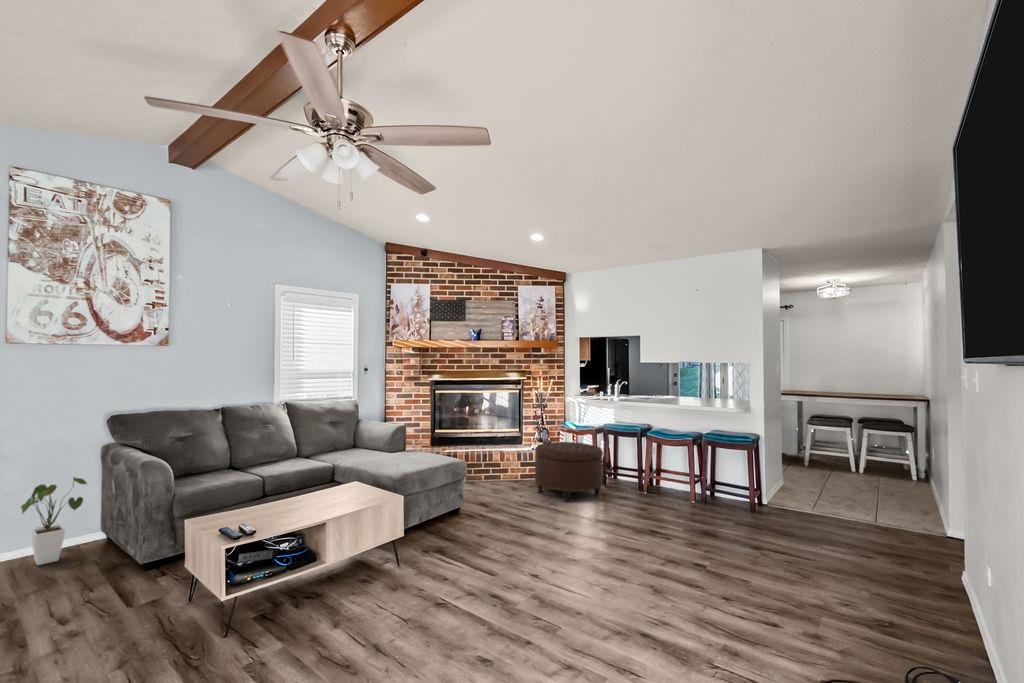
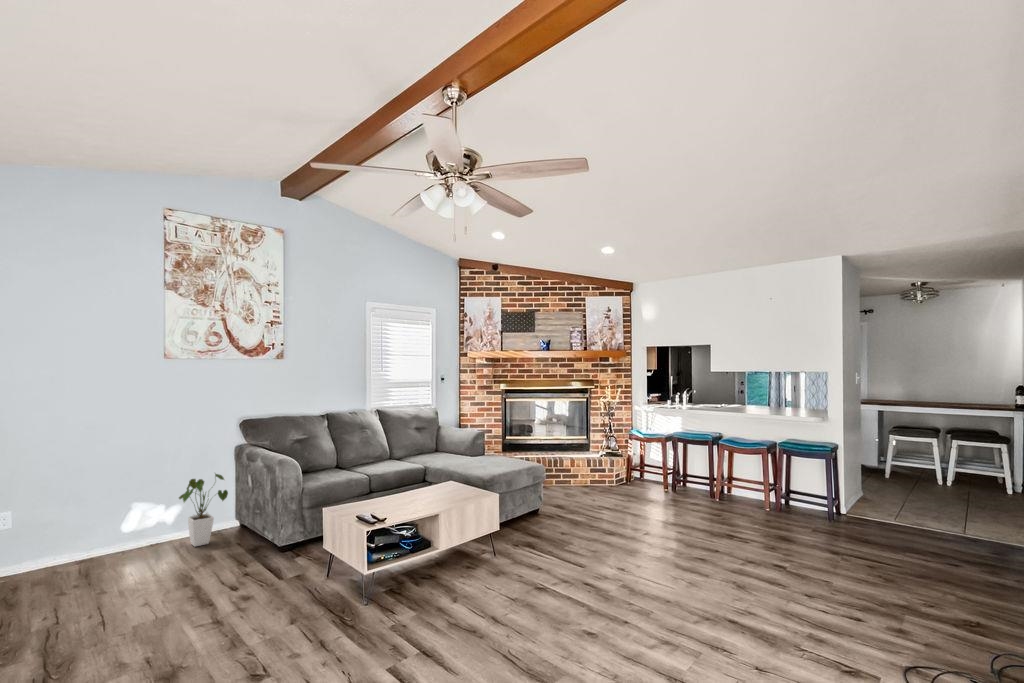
ottoman: present [535,442,603,502] -> none [607,450,675,507]

